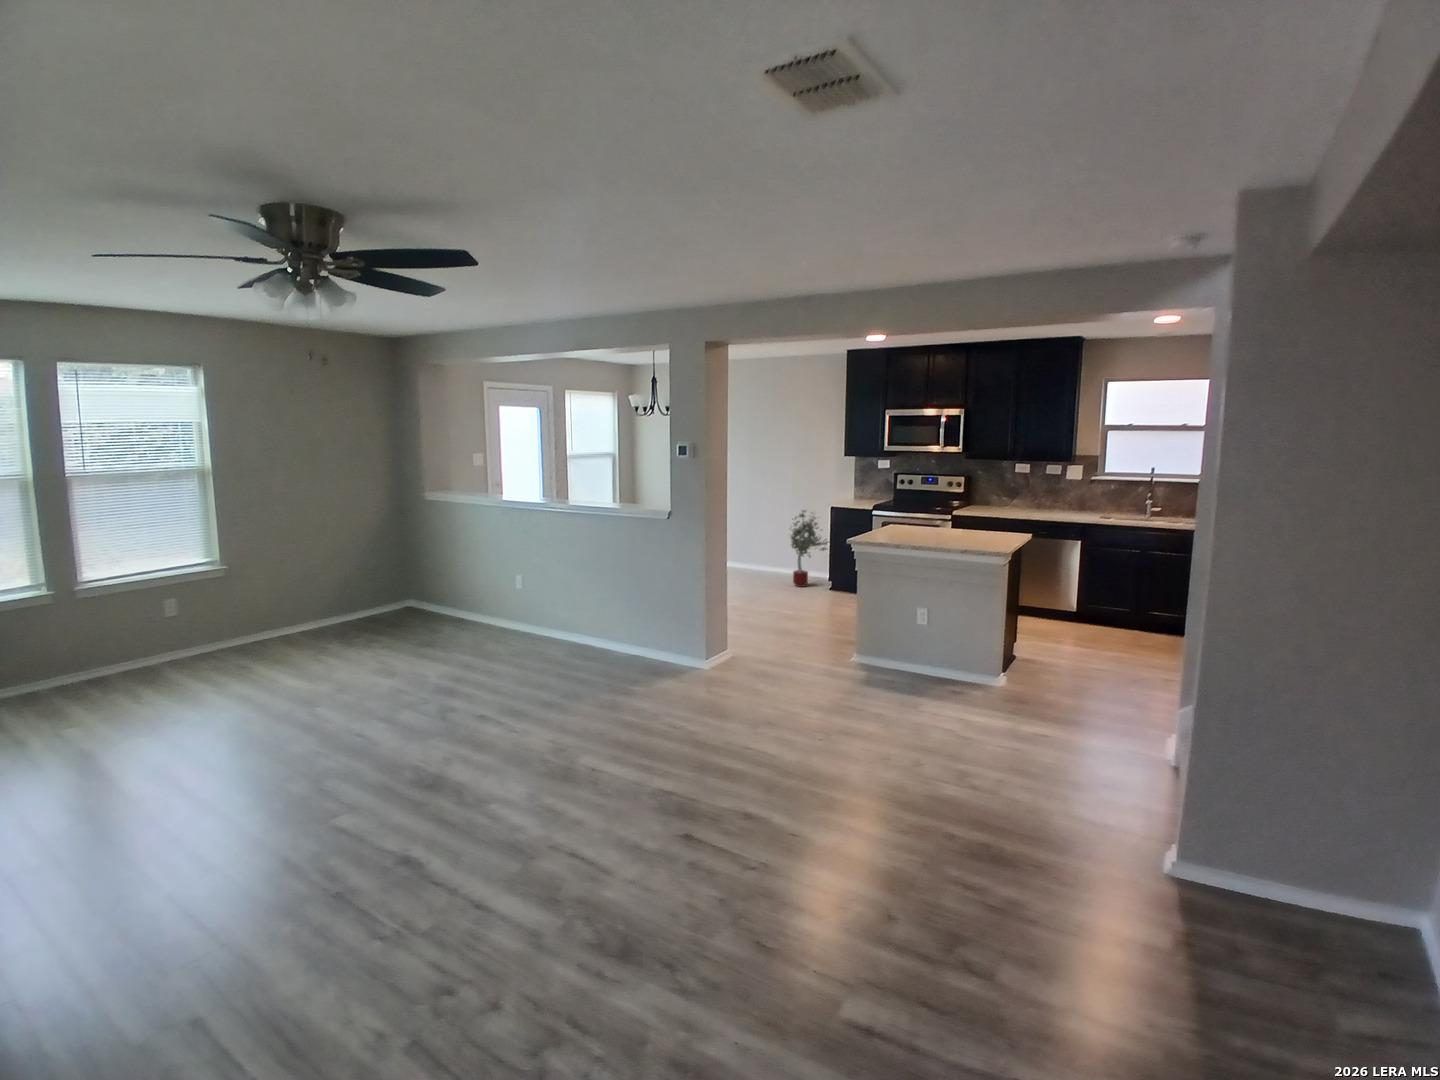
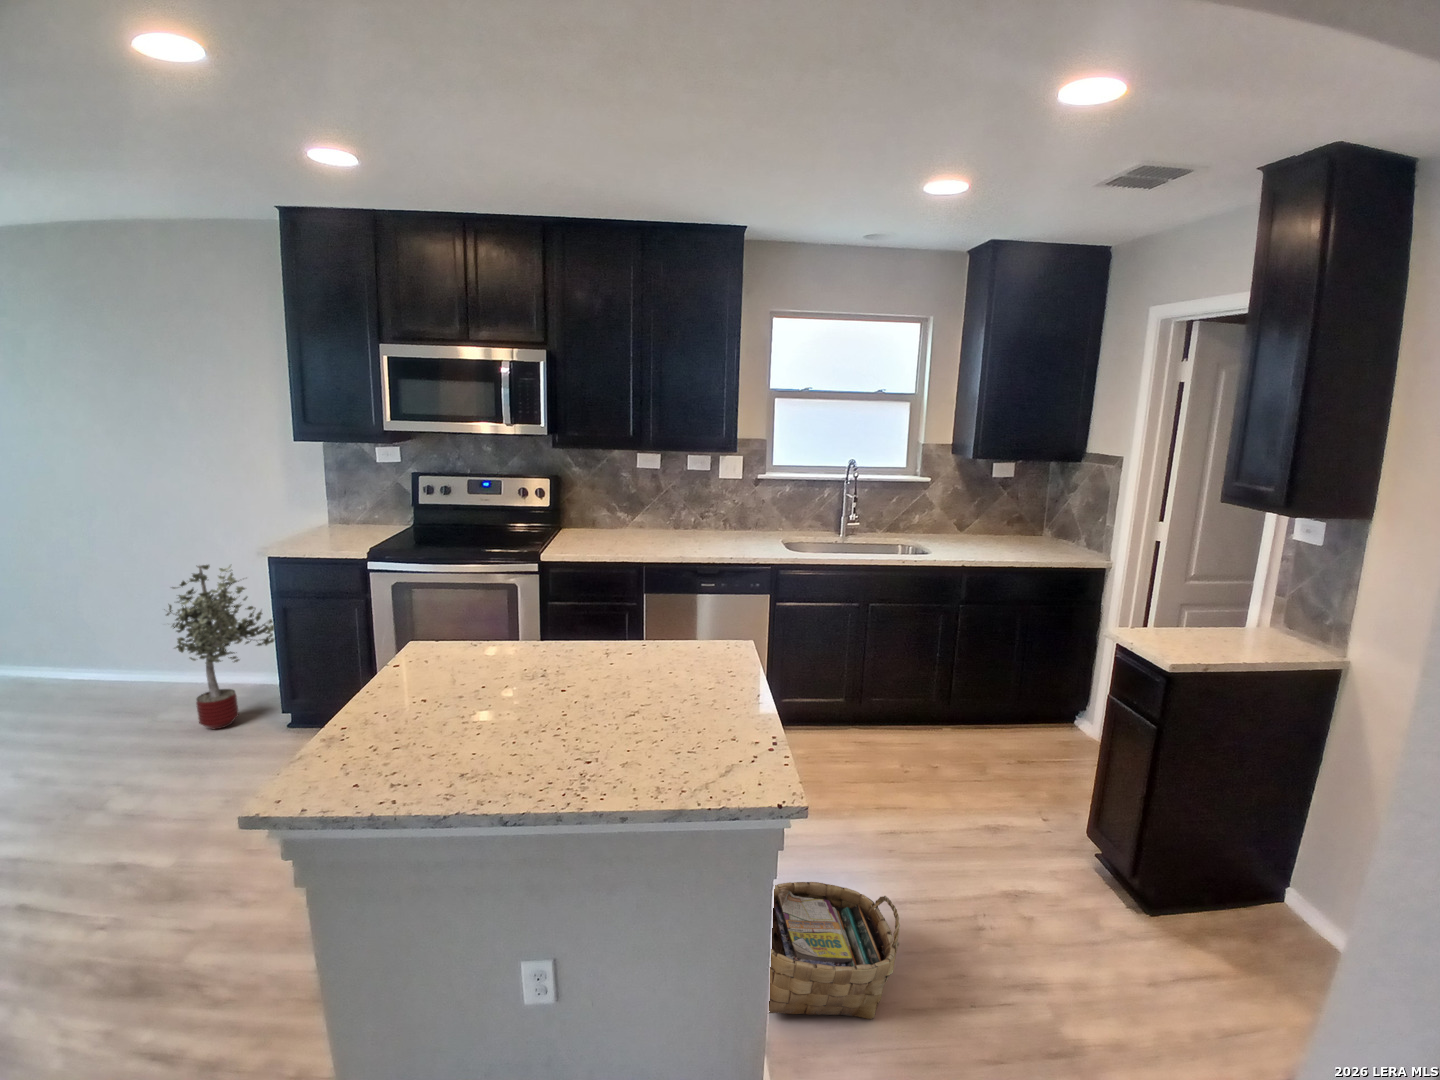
woven basket: none [1017,628,1084,680] -> present [769,882,900,1019]

